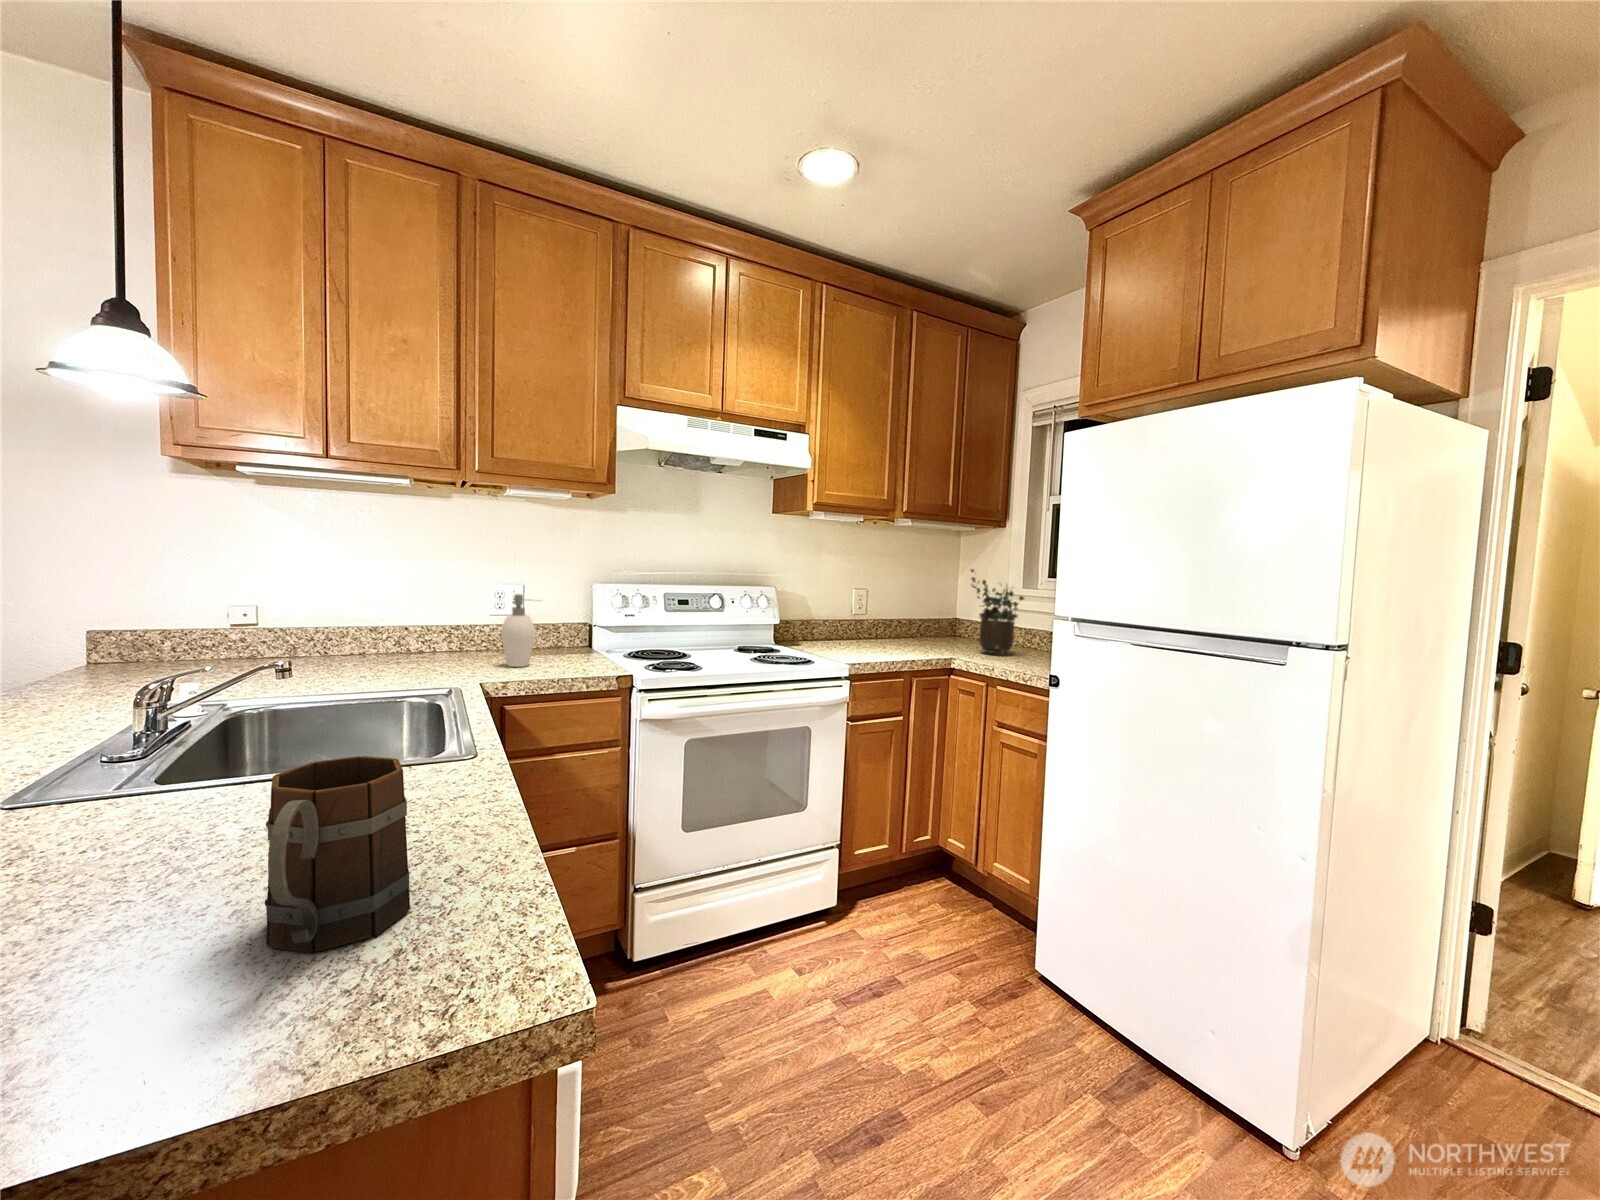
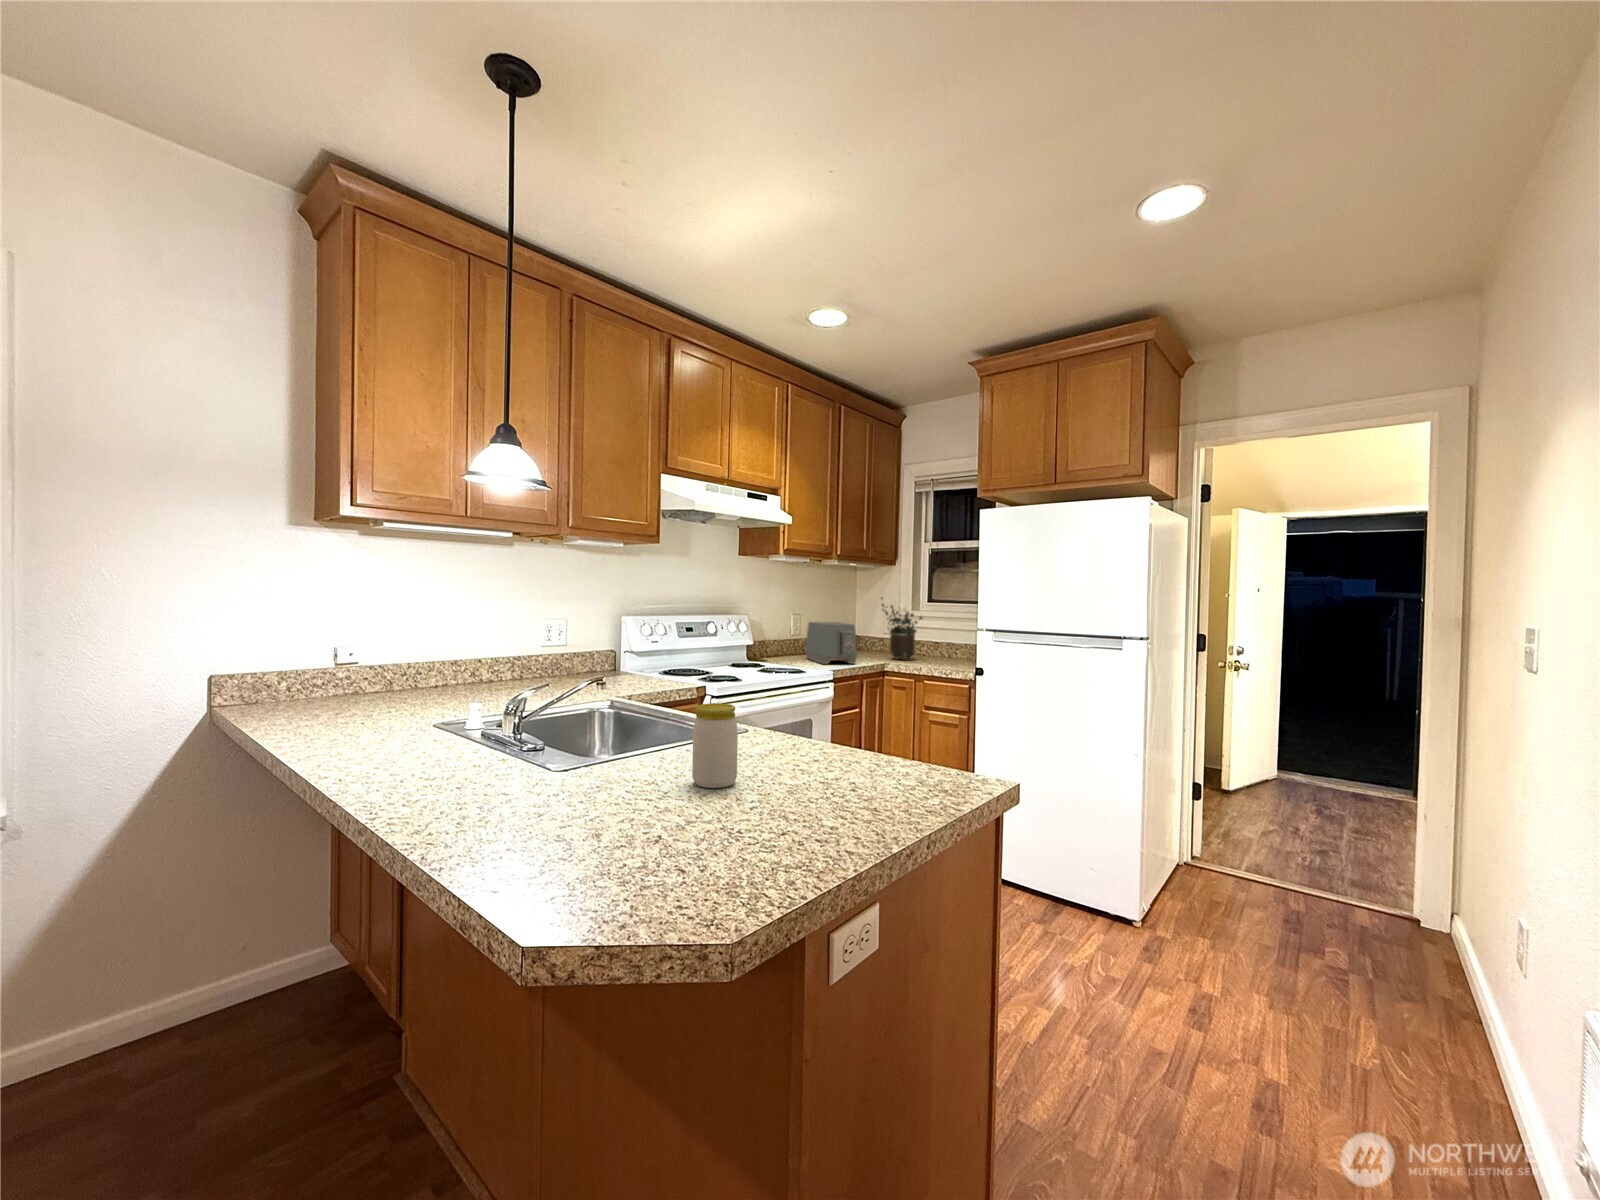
soap dispenser: present [501,594,535,667] -> none [582,627,618,687]
toaster: none [864,598,916,656] -> present [805,622,857,664]
jar: none [78,729,193,888] -> present [692,703,738,788]
mug: present [265,756,410,952] -> none [826,705,902,791]

